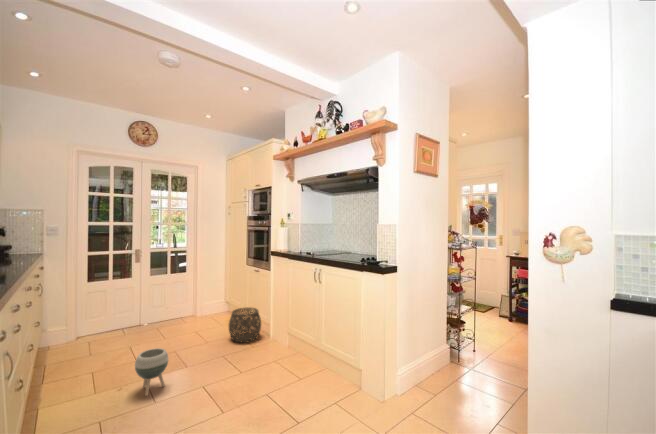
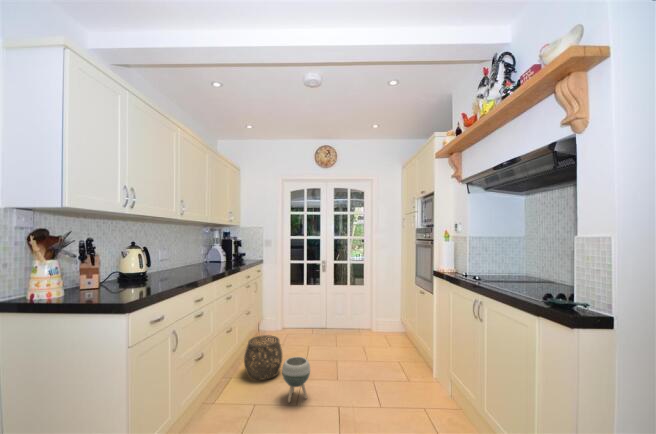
woven basket: present [229,307,261,342] -> present [244,335,282,380]

